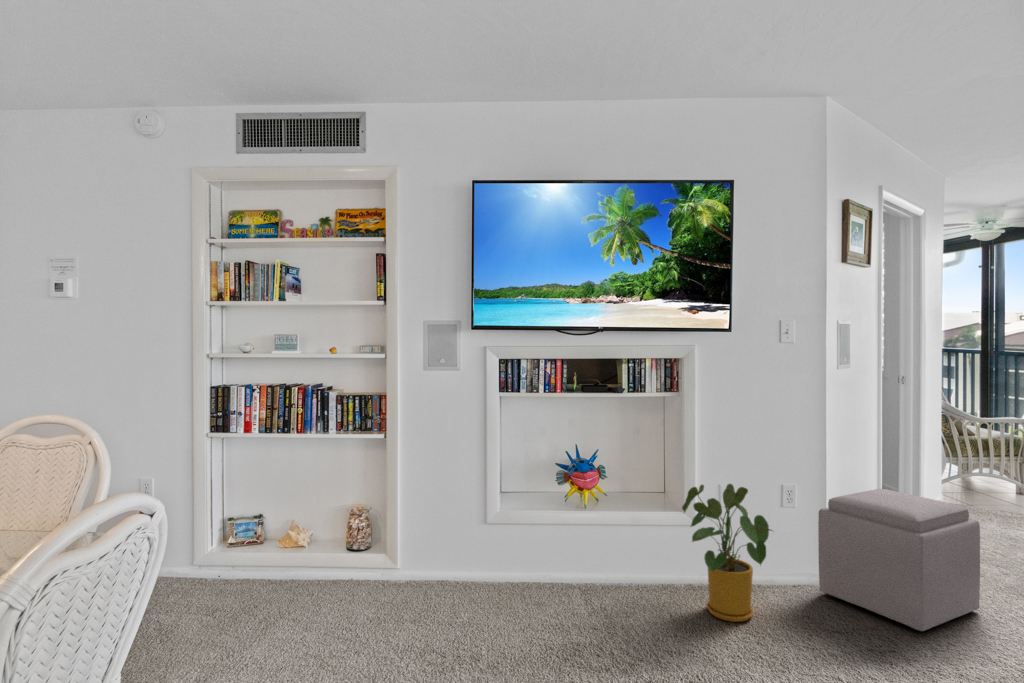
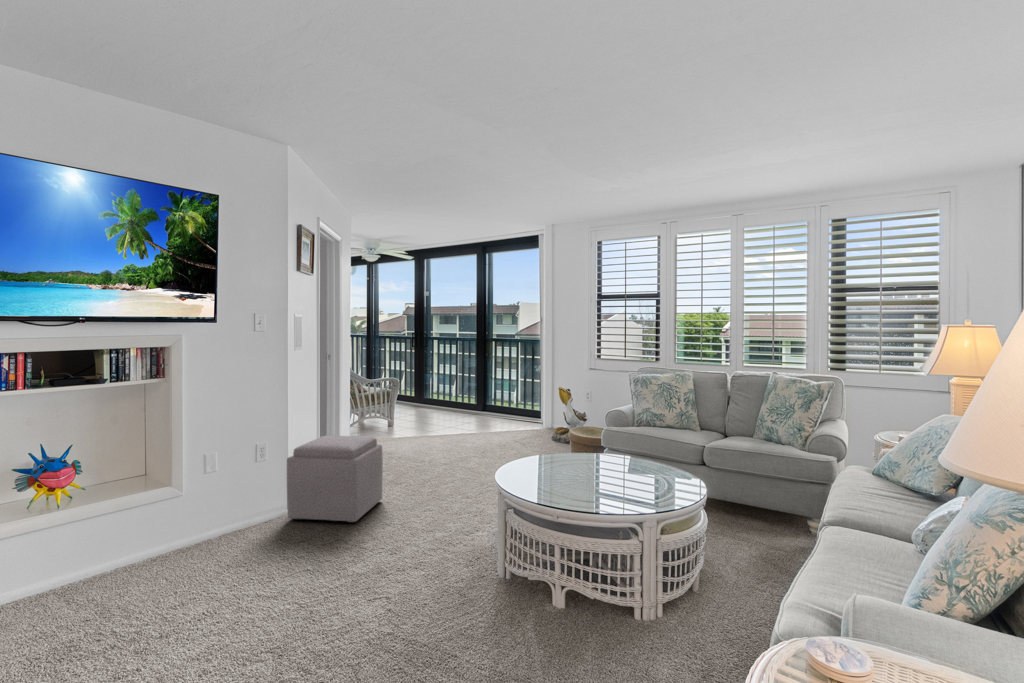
house plant: present [682,484,772,622] -> none [174,452,262,563]

